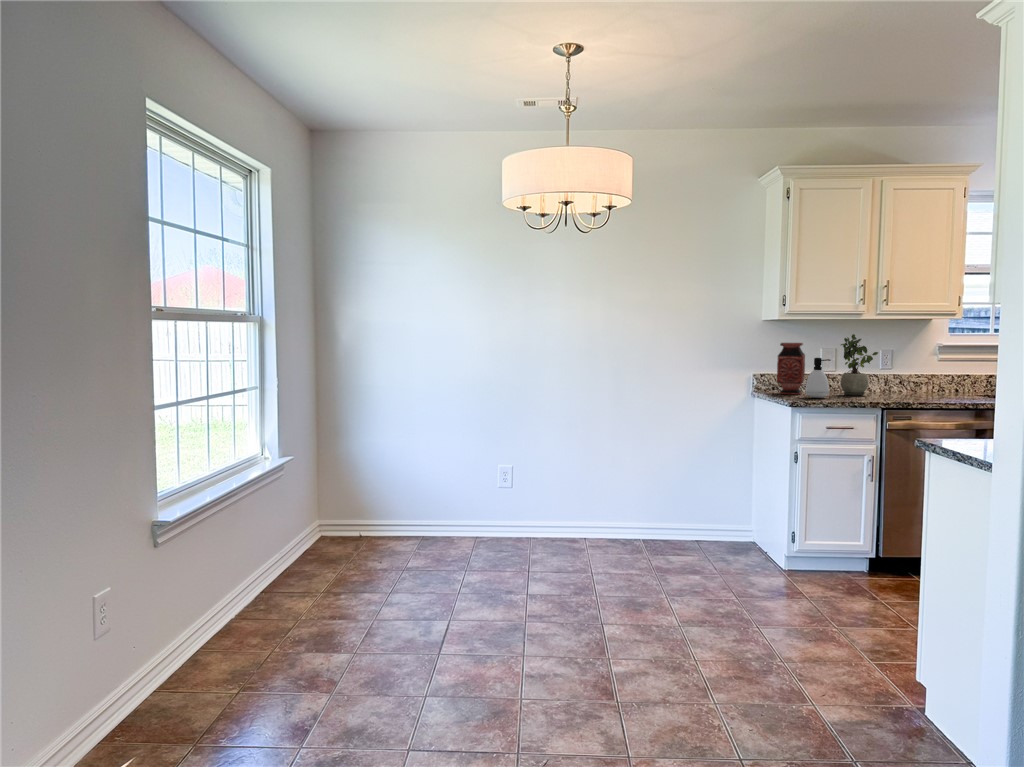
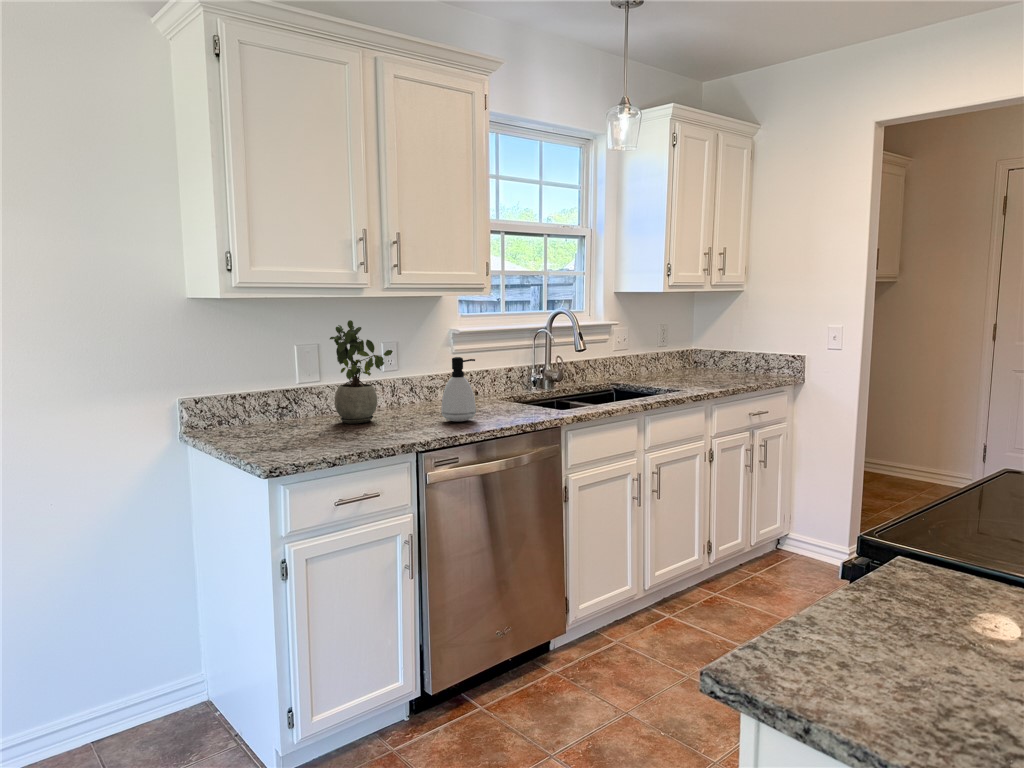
vase: present [777,343,805,395] -> none [224,338,275,436]
soap dispenser: present [805,358,831,398] -> present [441,357,476,422]

